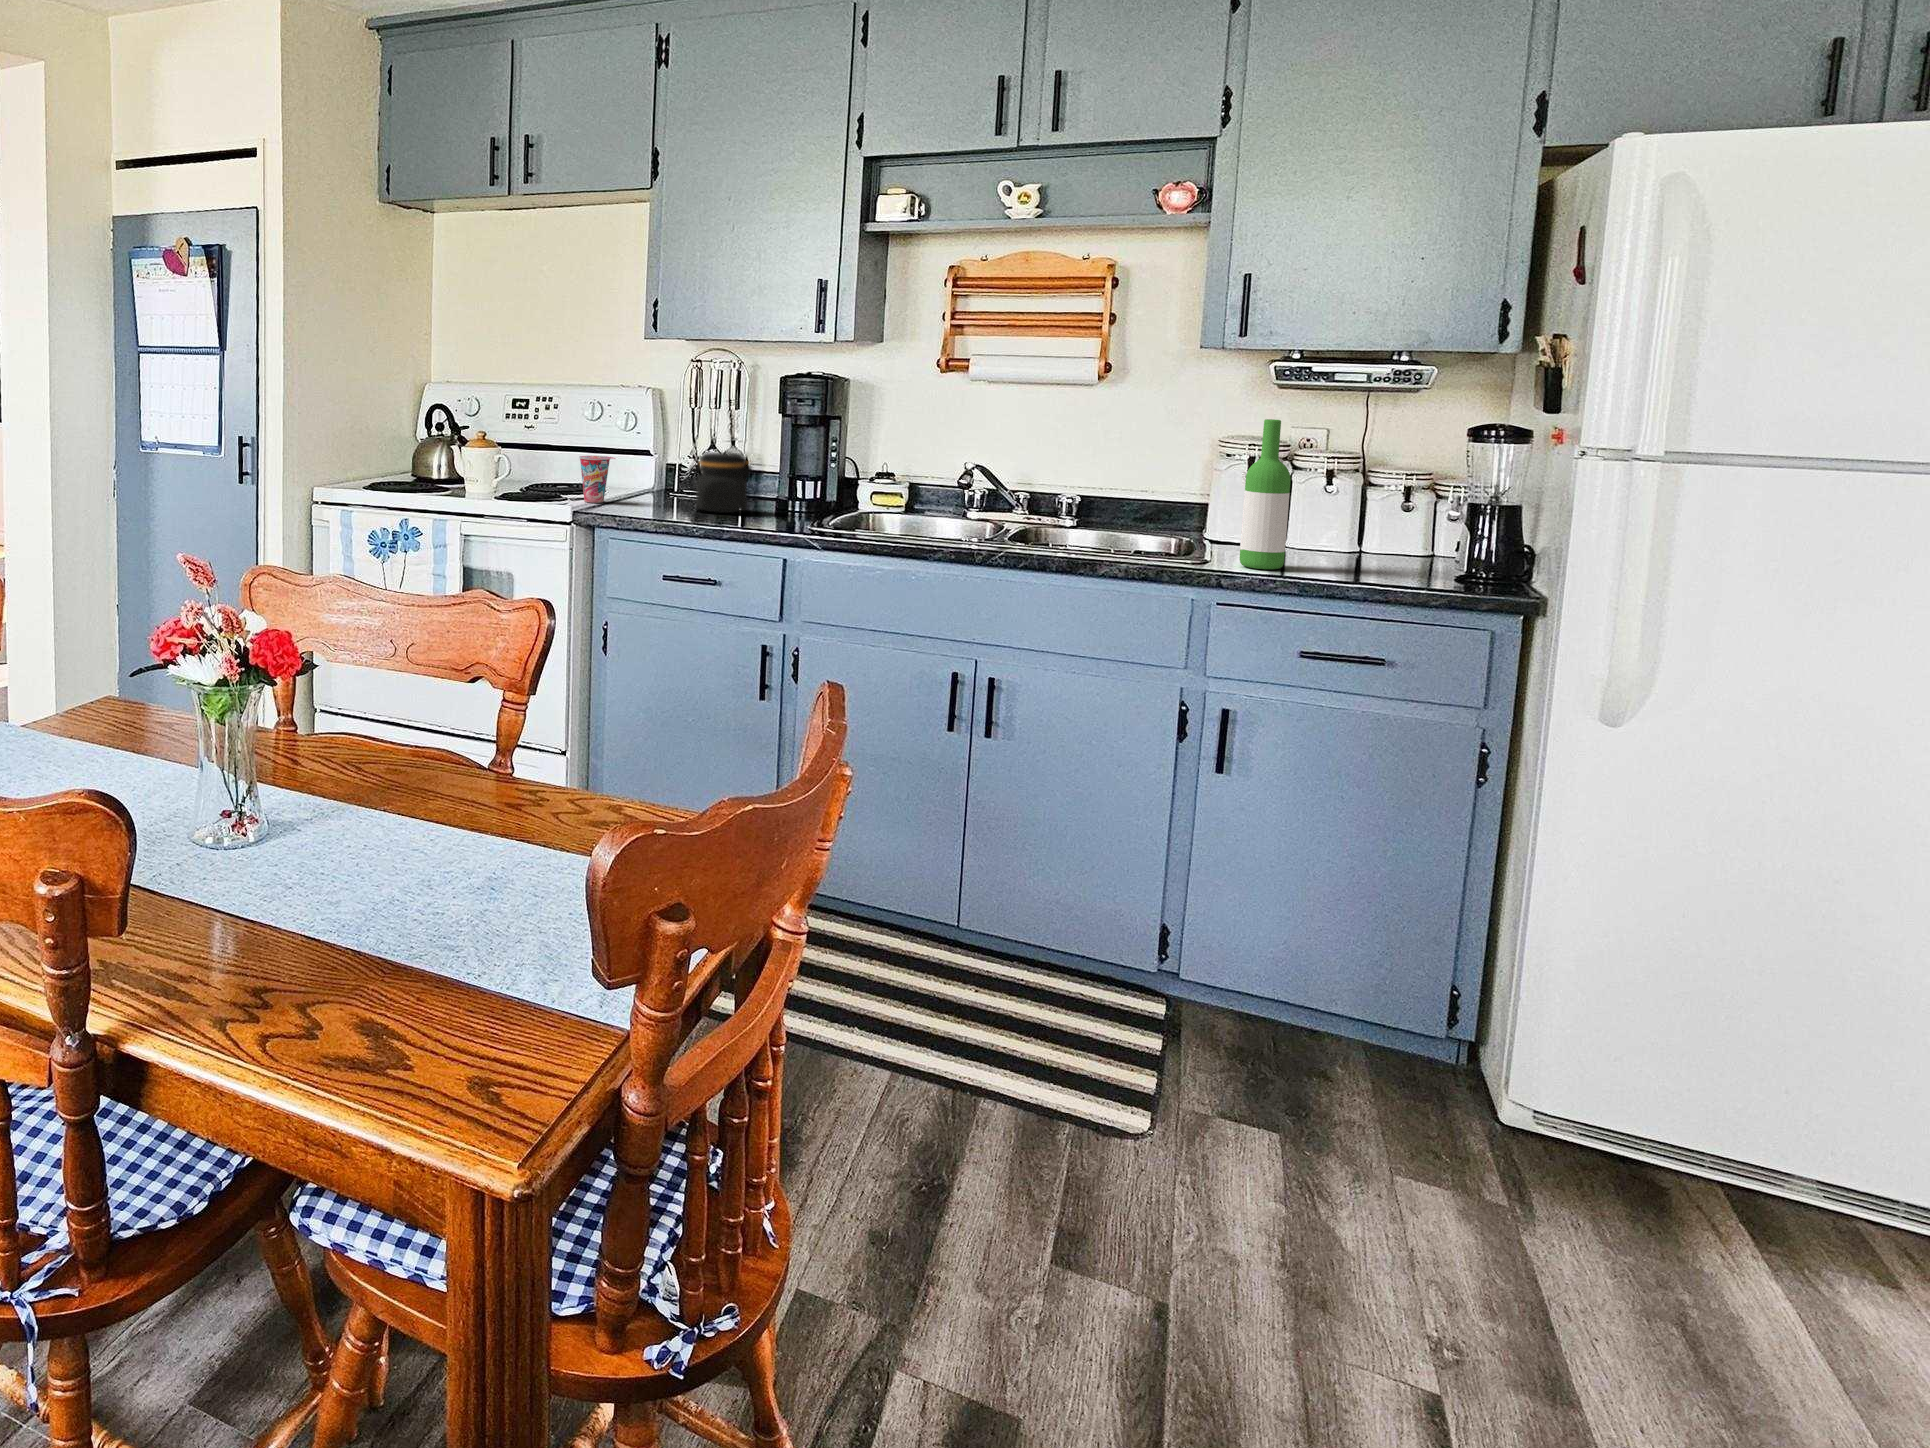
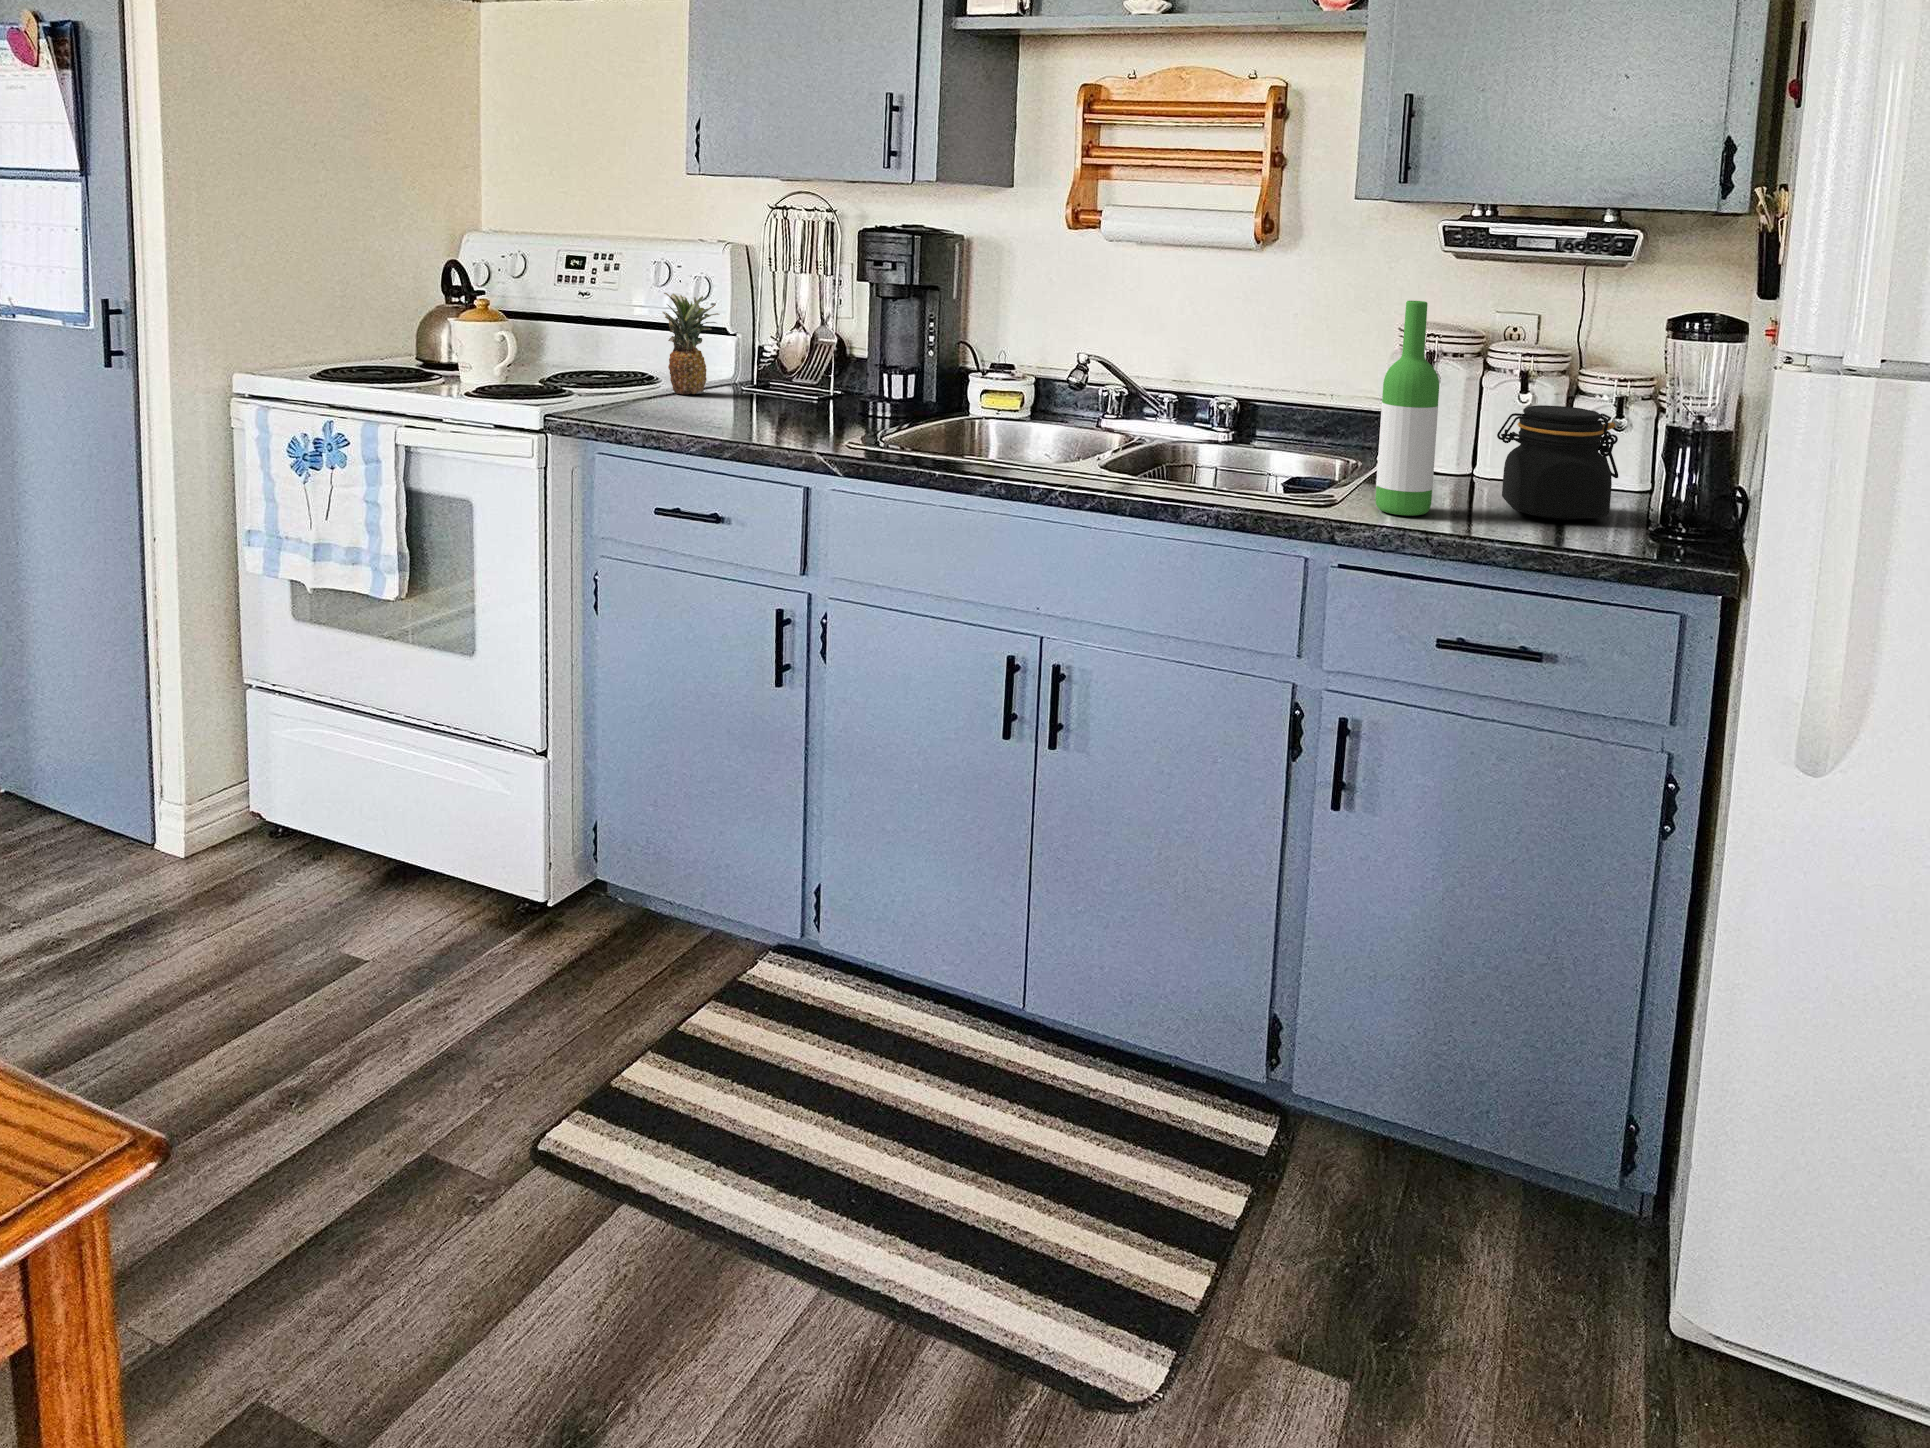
fruit: none [617,425,659,499] -> present [662,293,719,394]
jar: present [690,452,752,513] -> present [1497,405,1618,520]
cup: present [579,456,615,503] -> none [591,334,641,400]

